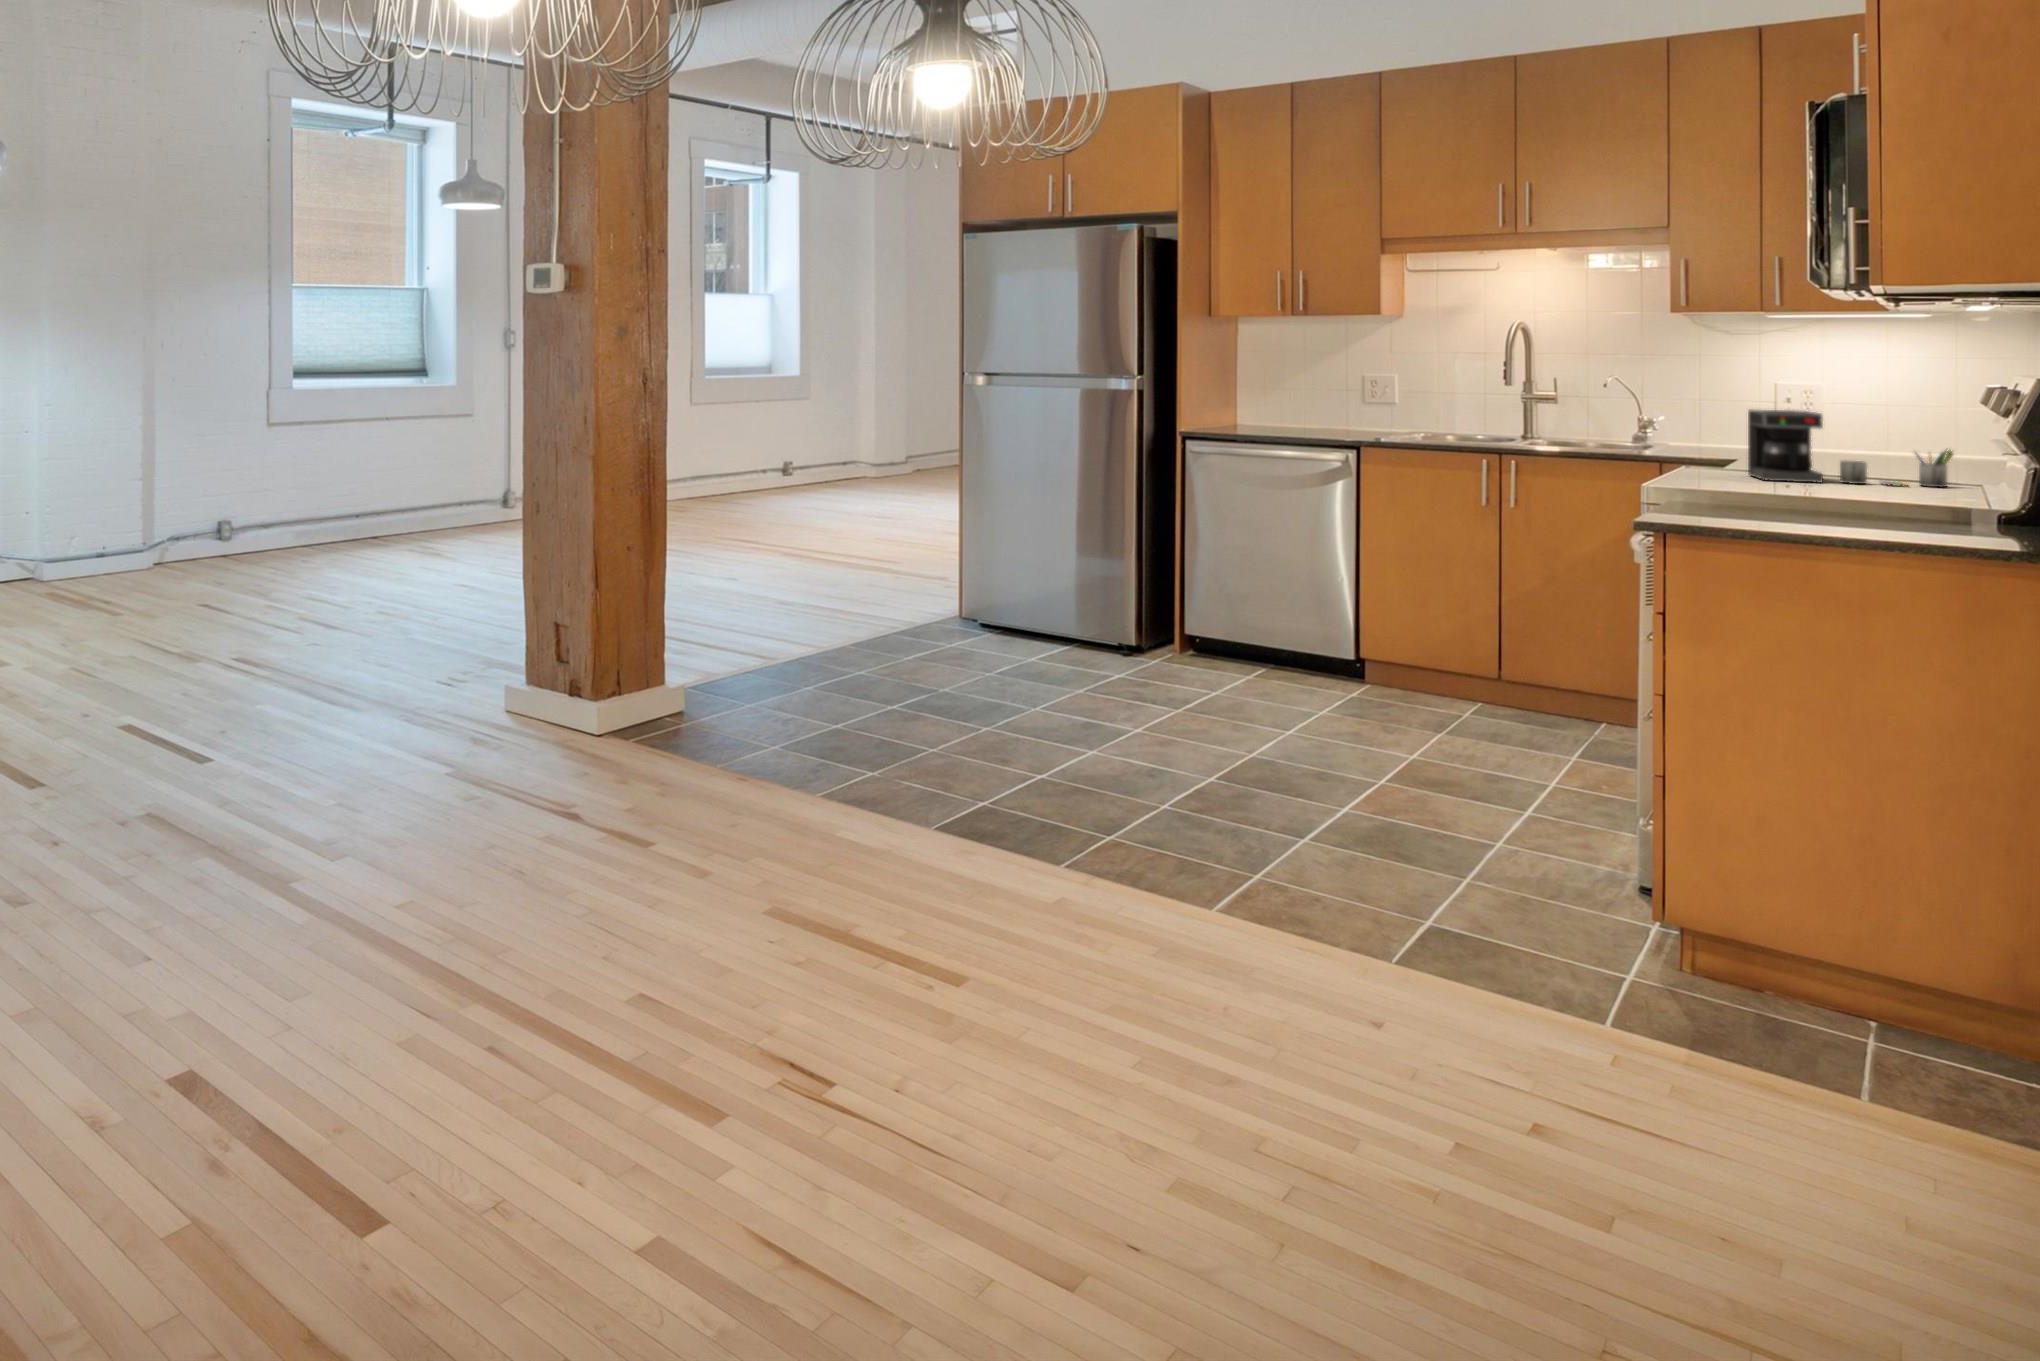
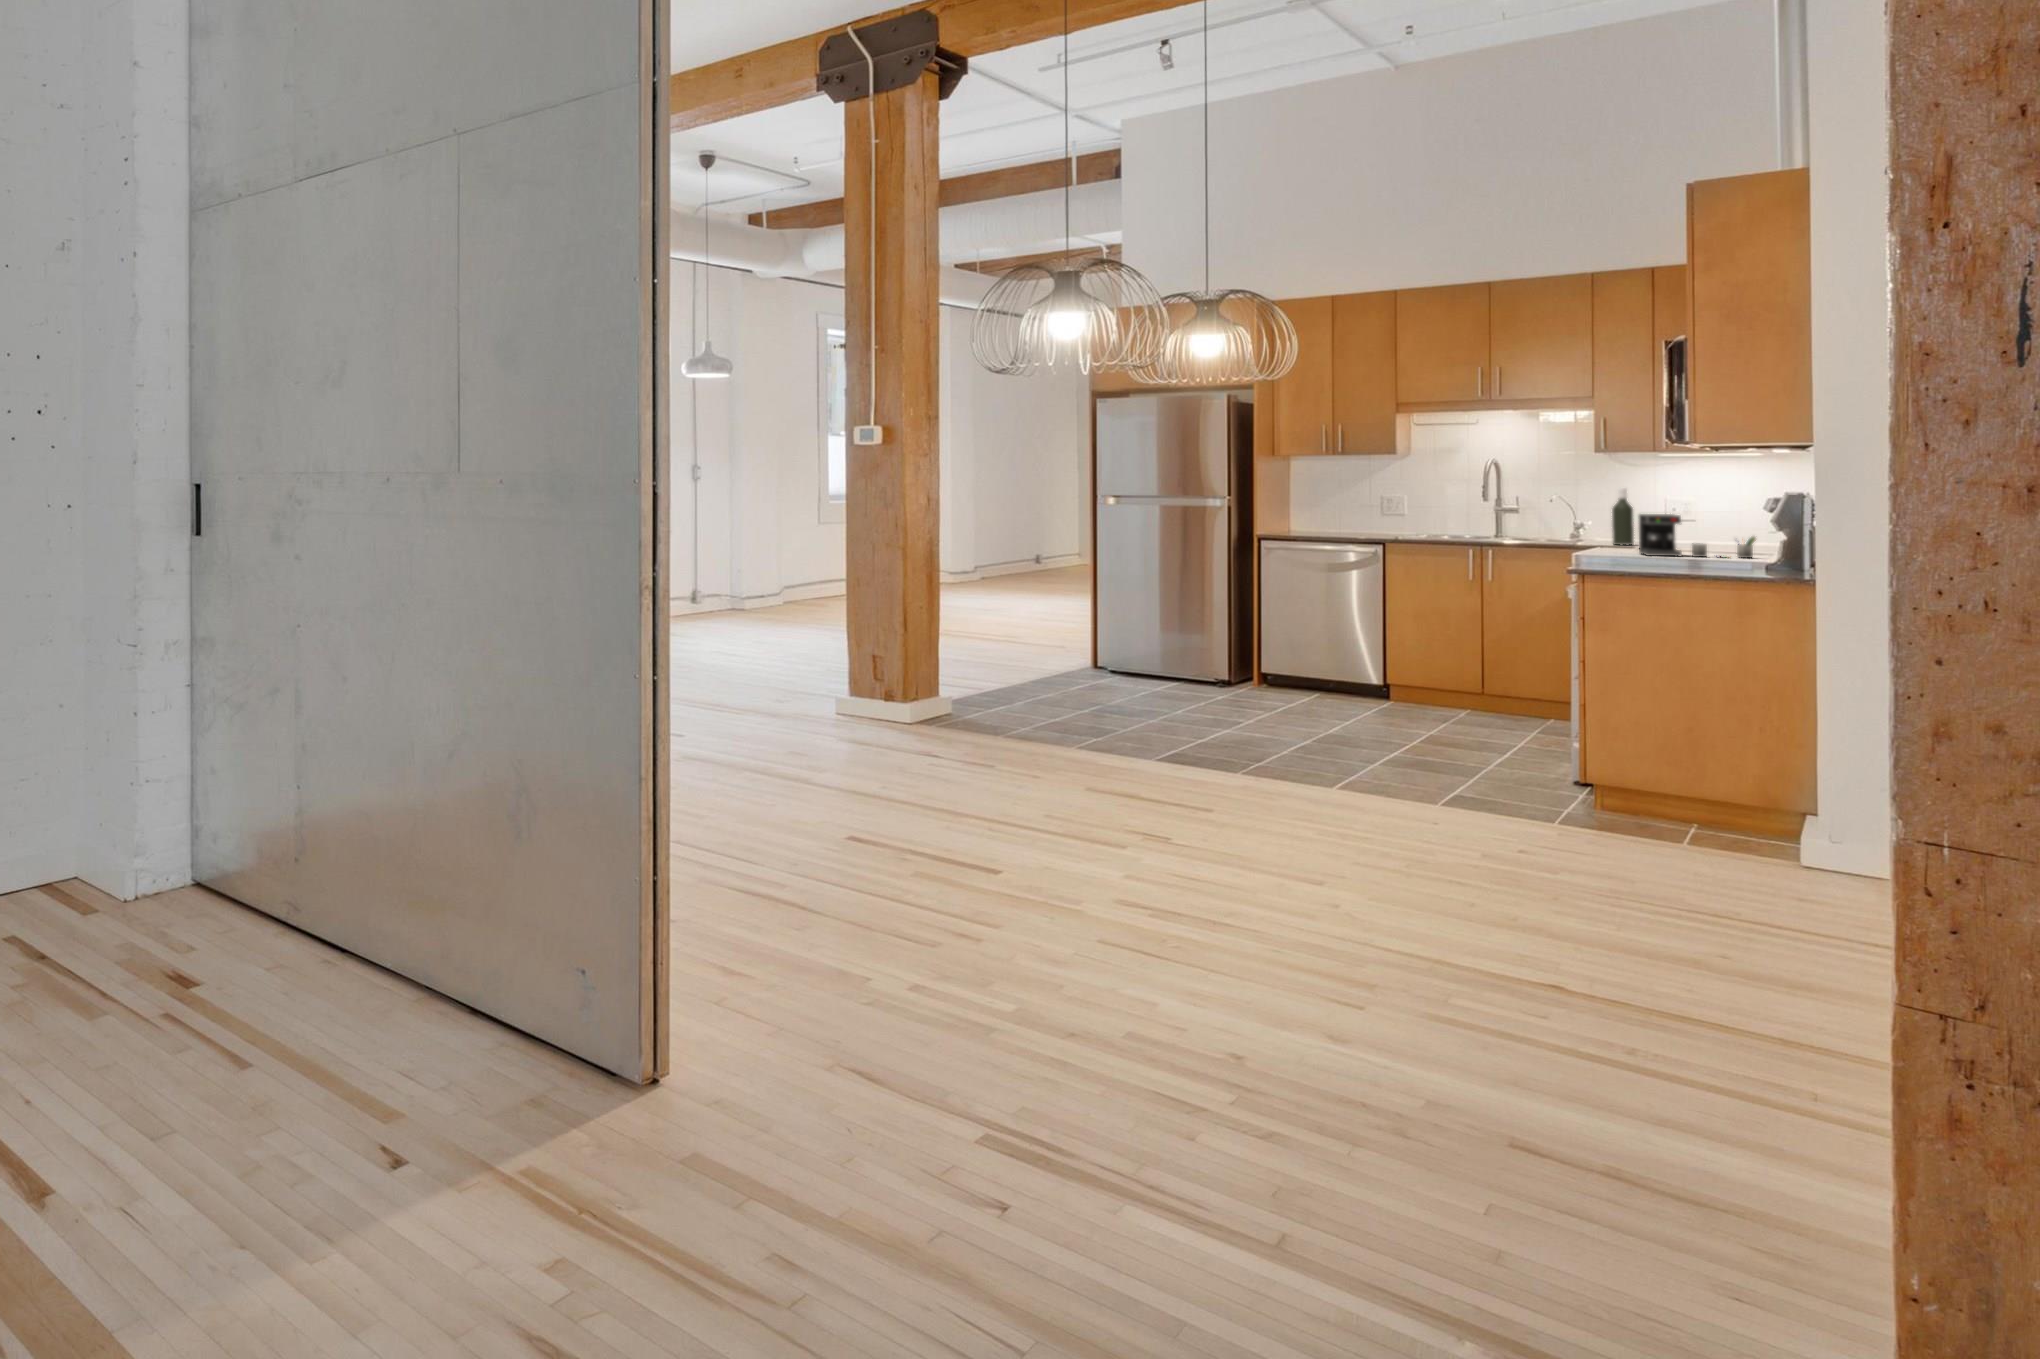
bottle: none [1701,365,1734,455] -> present [1612,488,1634,545]

